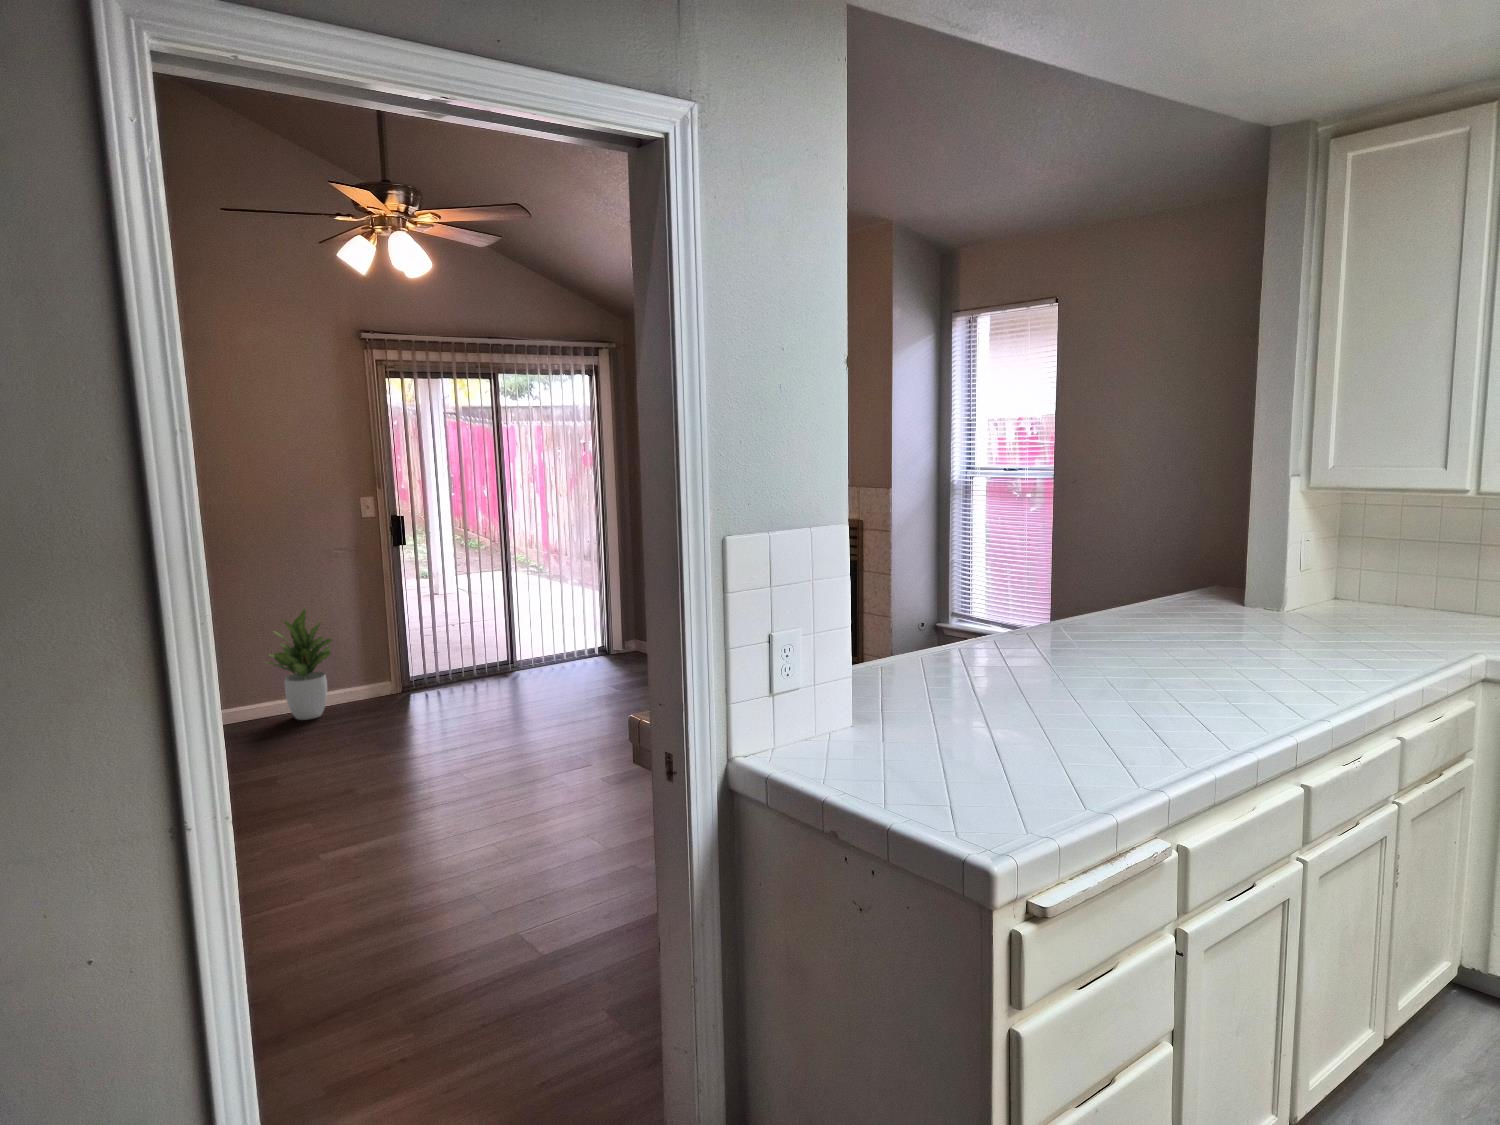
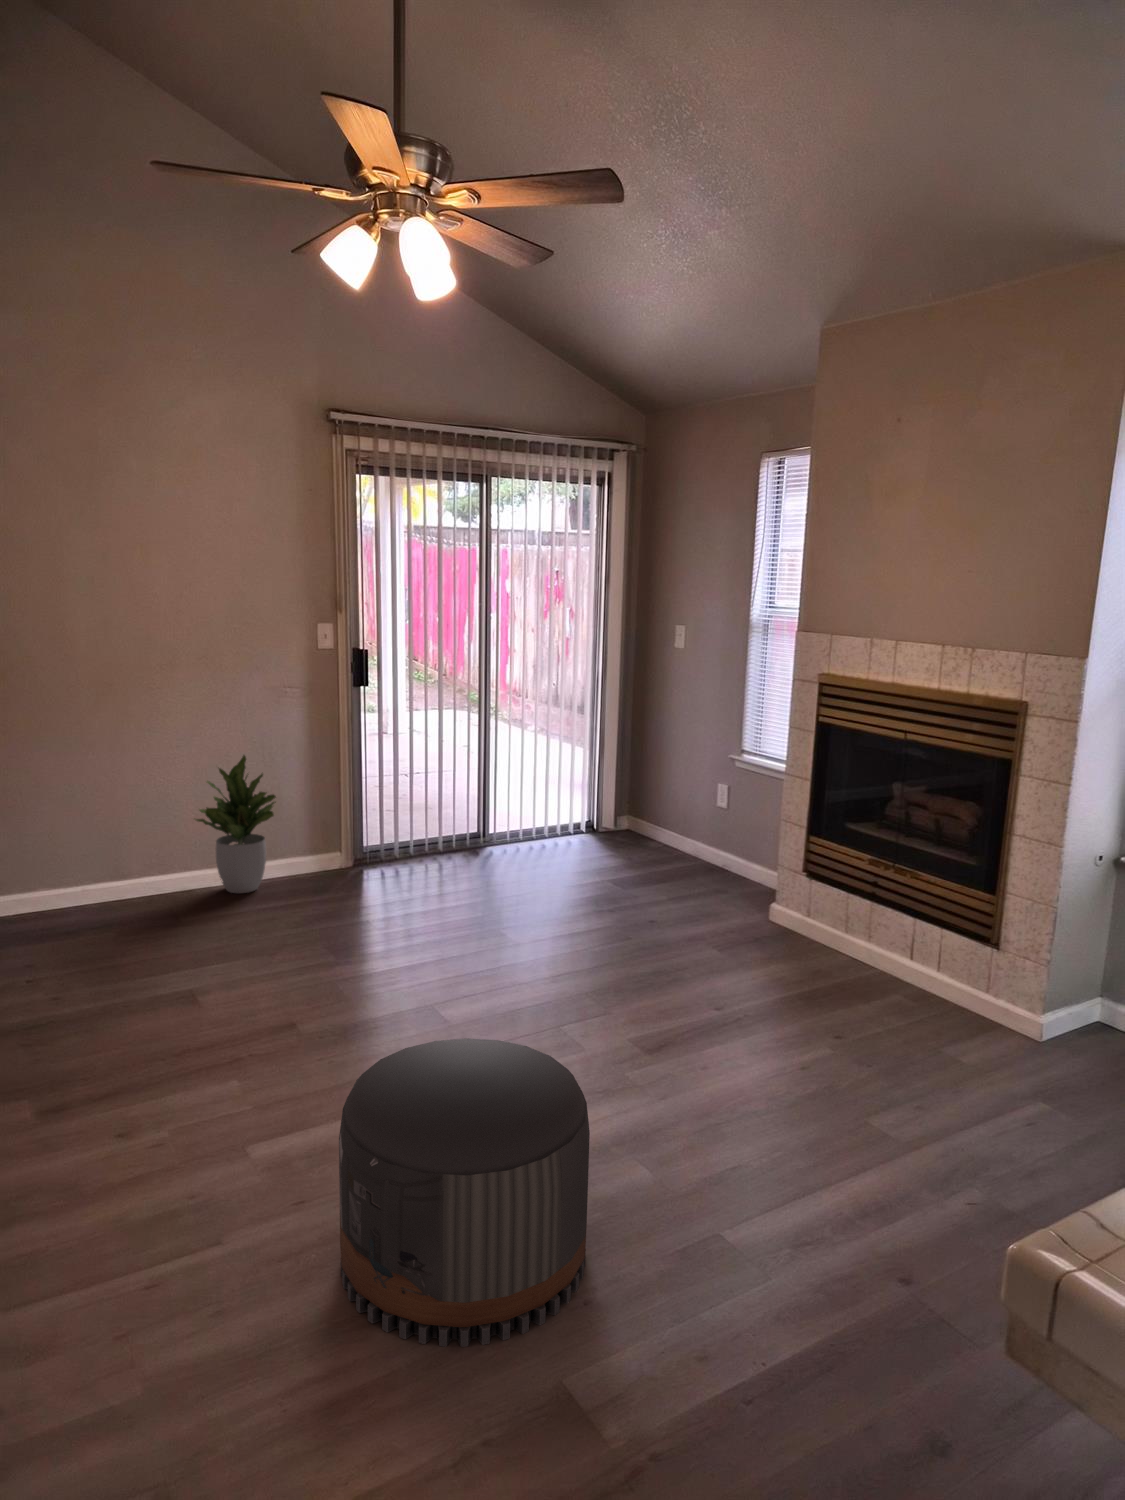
pouf: none [372,775,540,951] -> present [339,1038,590,1347]

